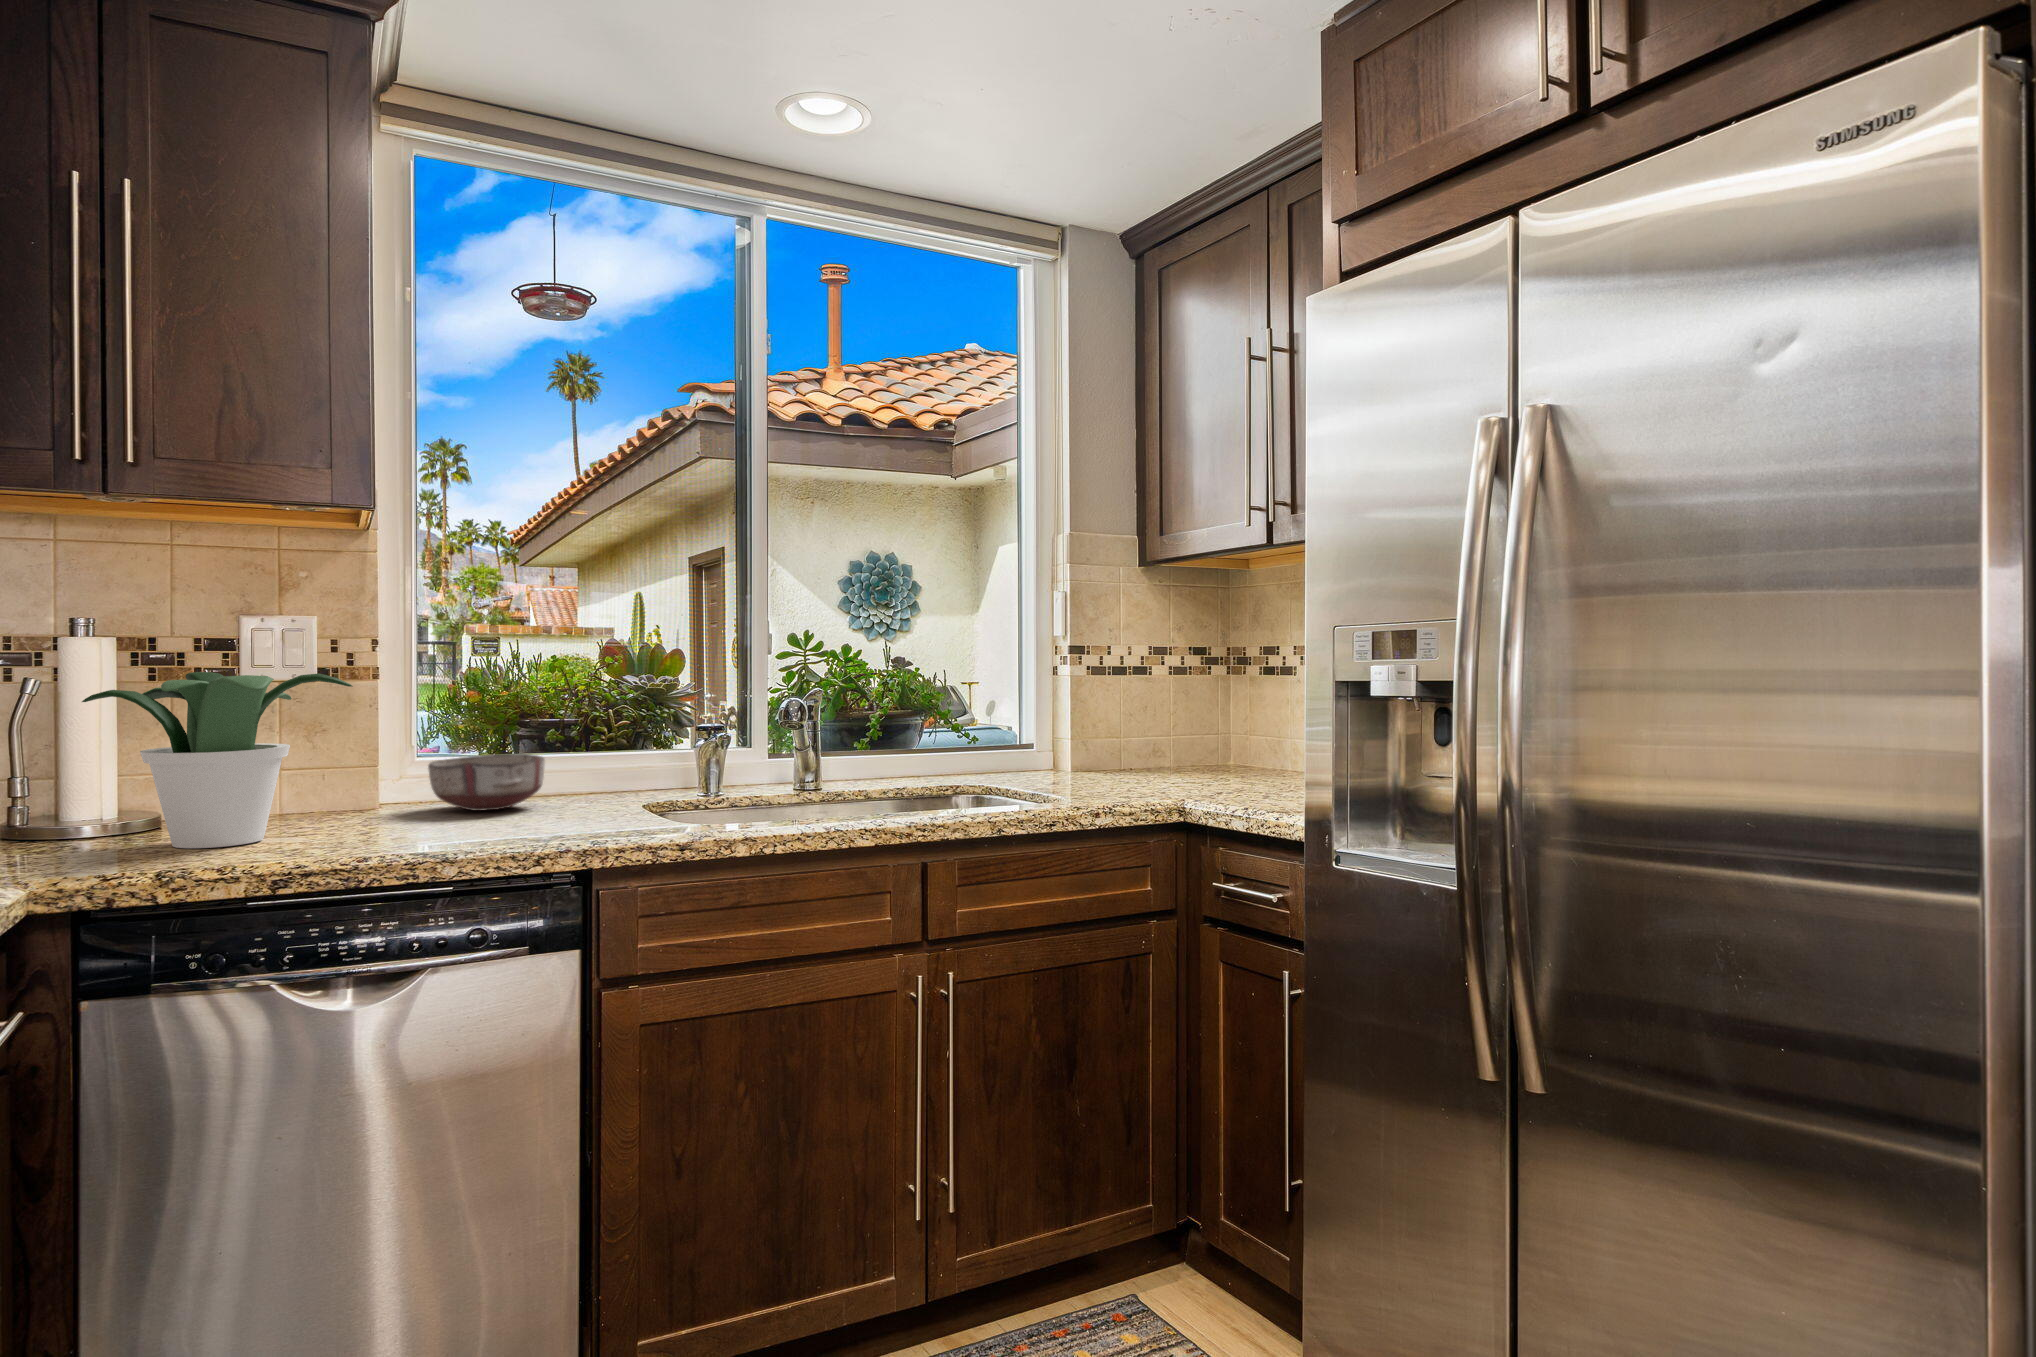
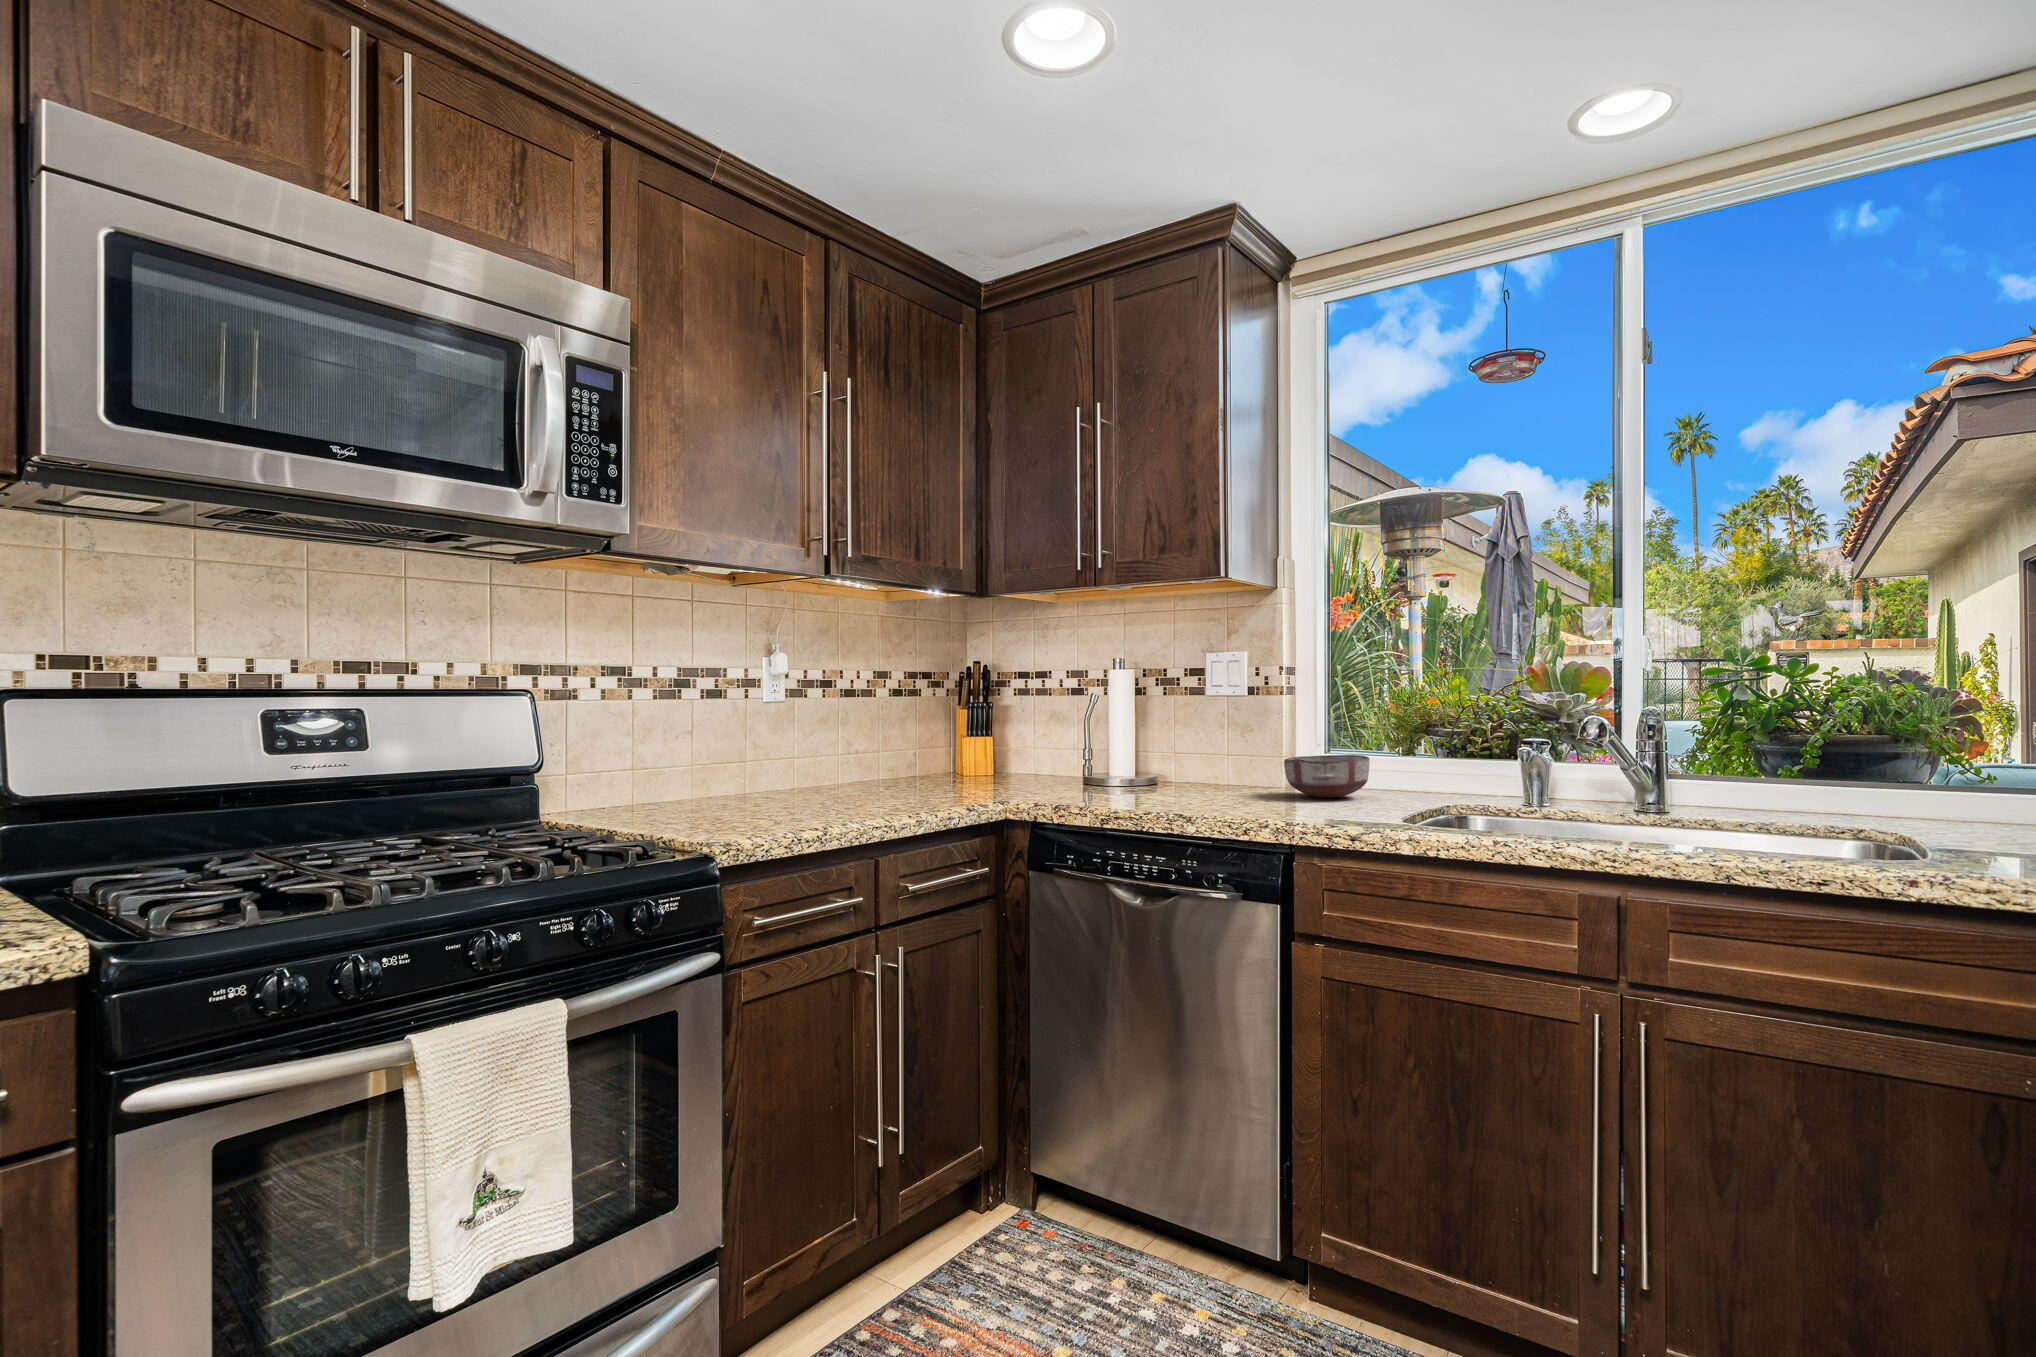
potted plant: present [82,672,353,848] -> none [1075,690,1196,798]

